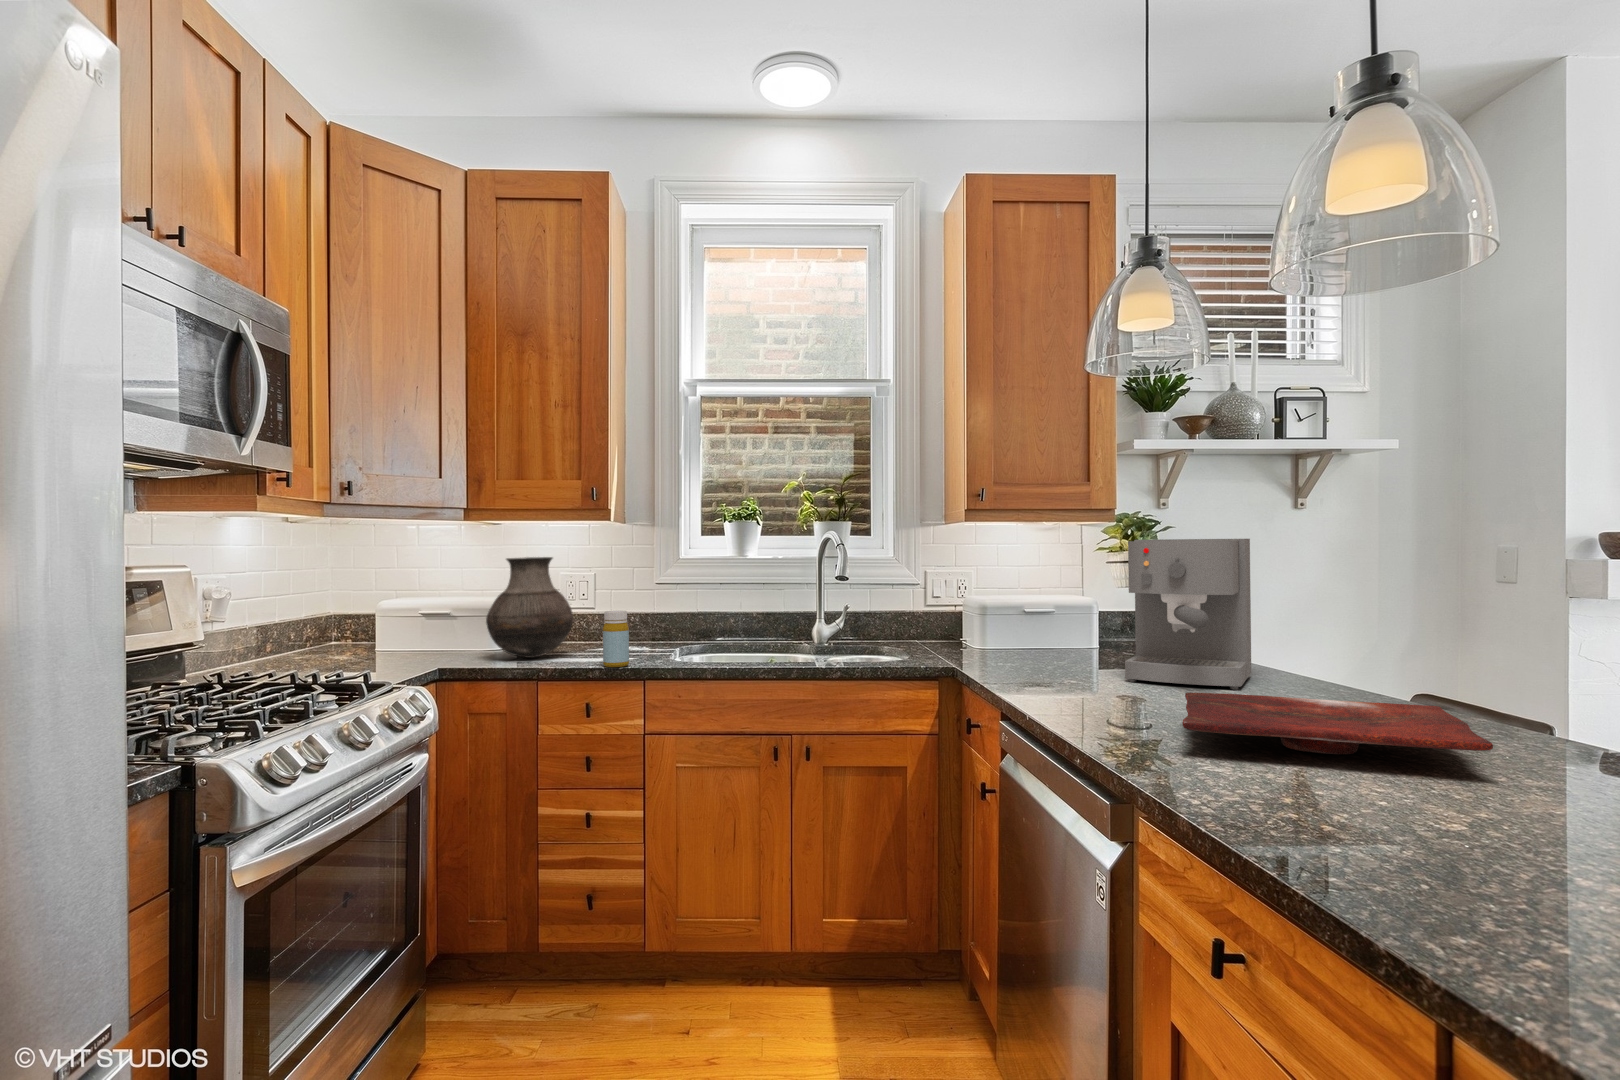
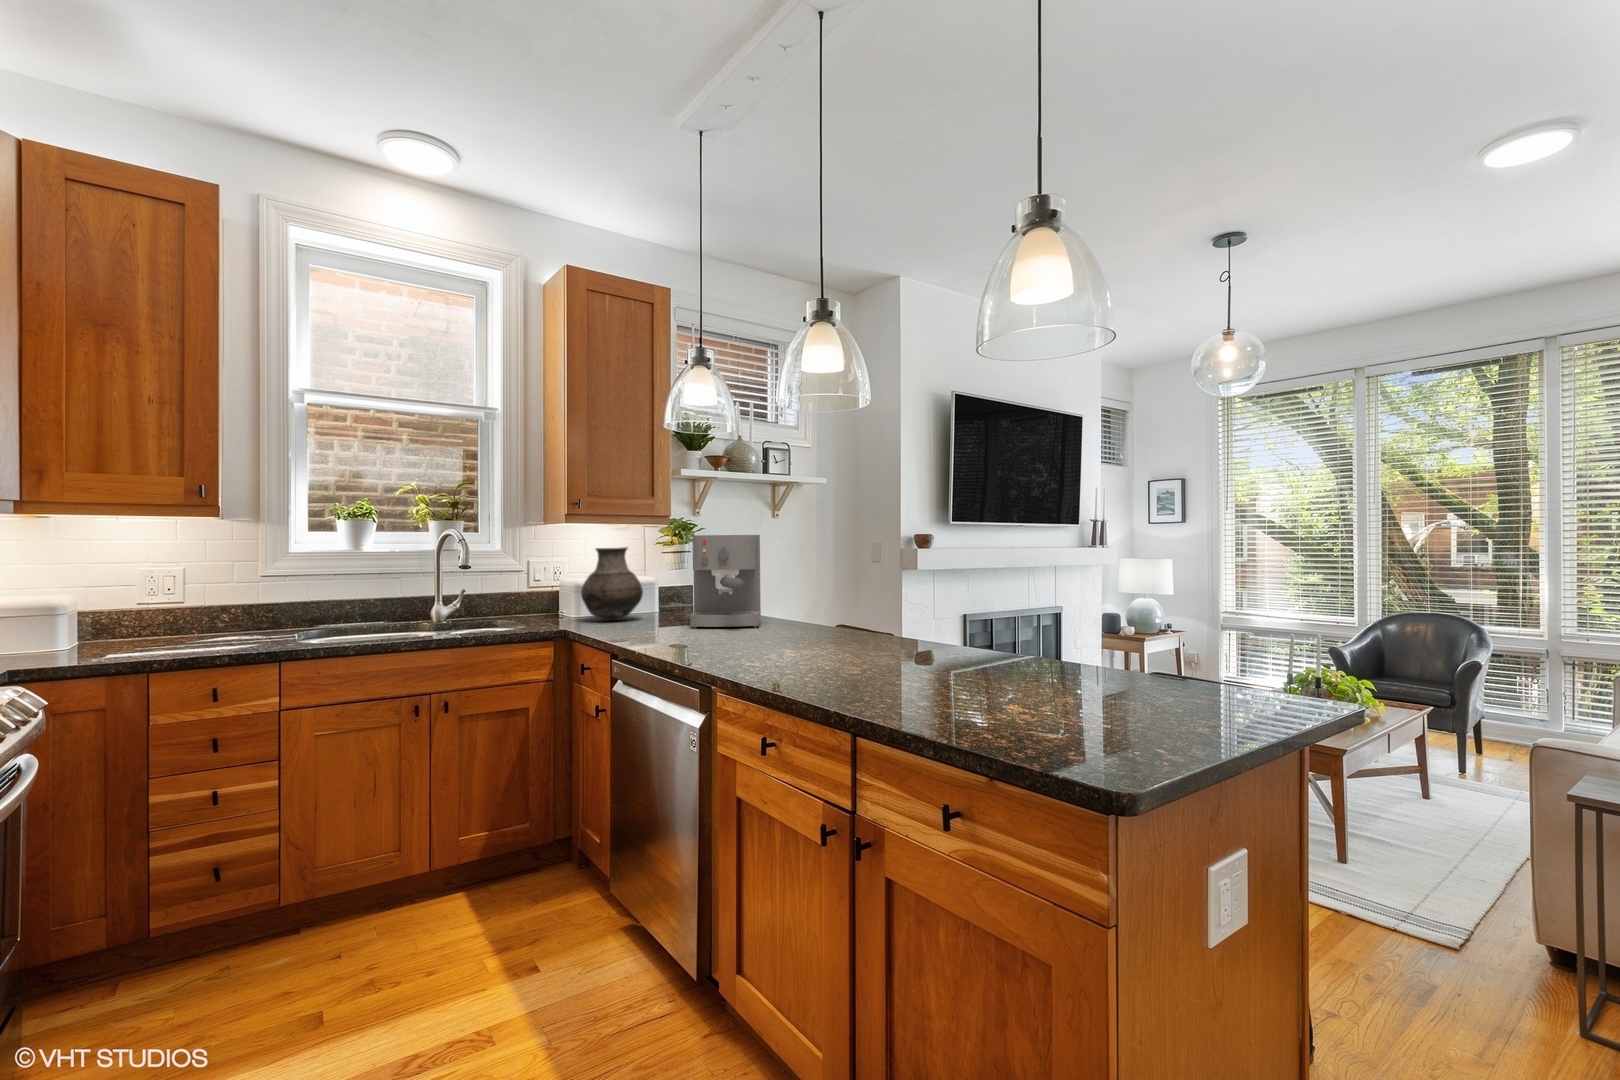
vase: present [486,557,573,658] -> present [581,547,643,620]
bottle: present [603,611,629,667] -> none [231,599,261,652]
cutting board: present [1183,693,1493,754] -> none [740,622,891,651]

